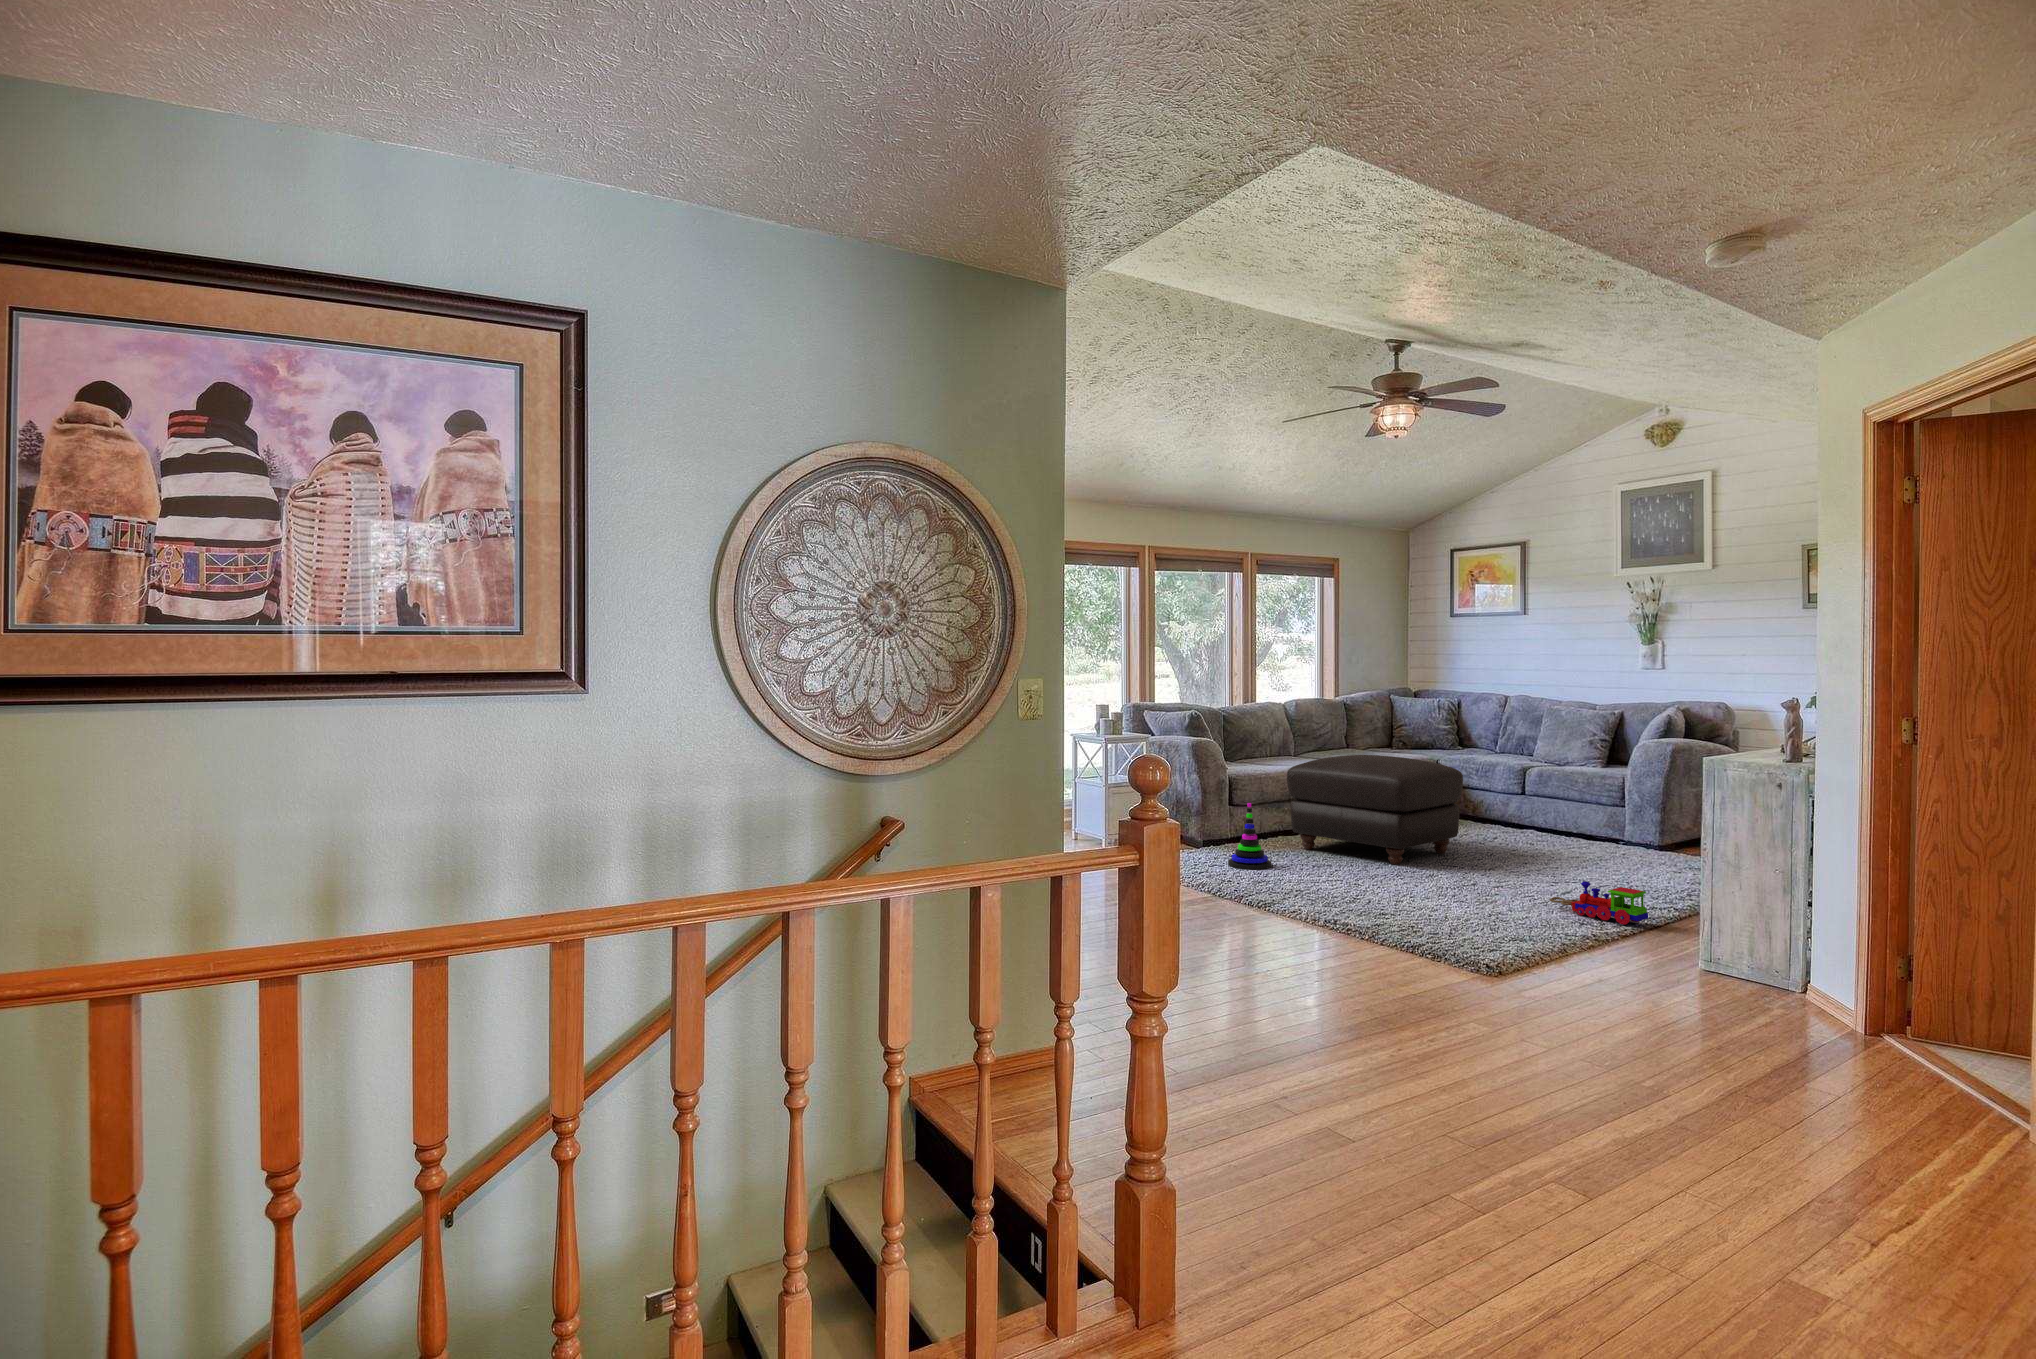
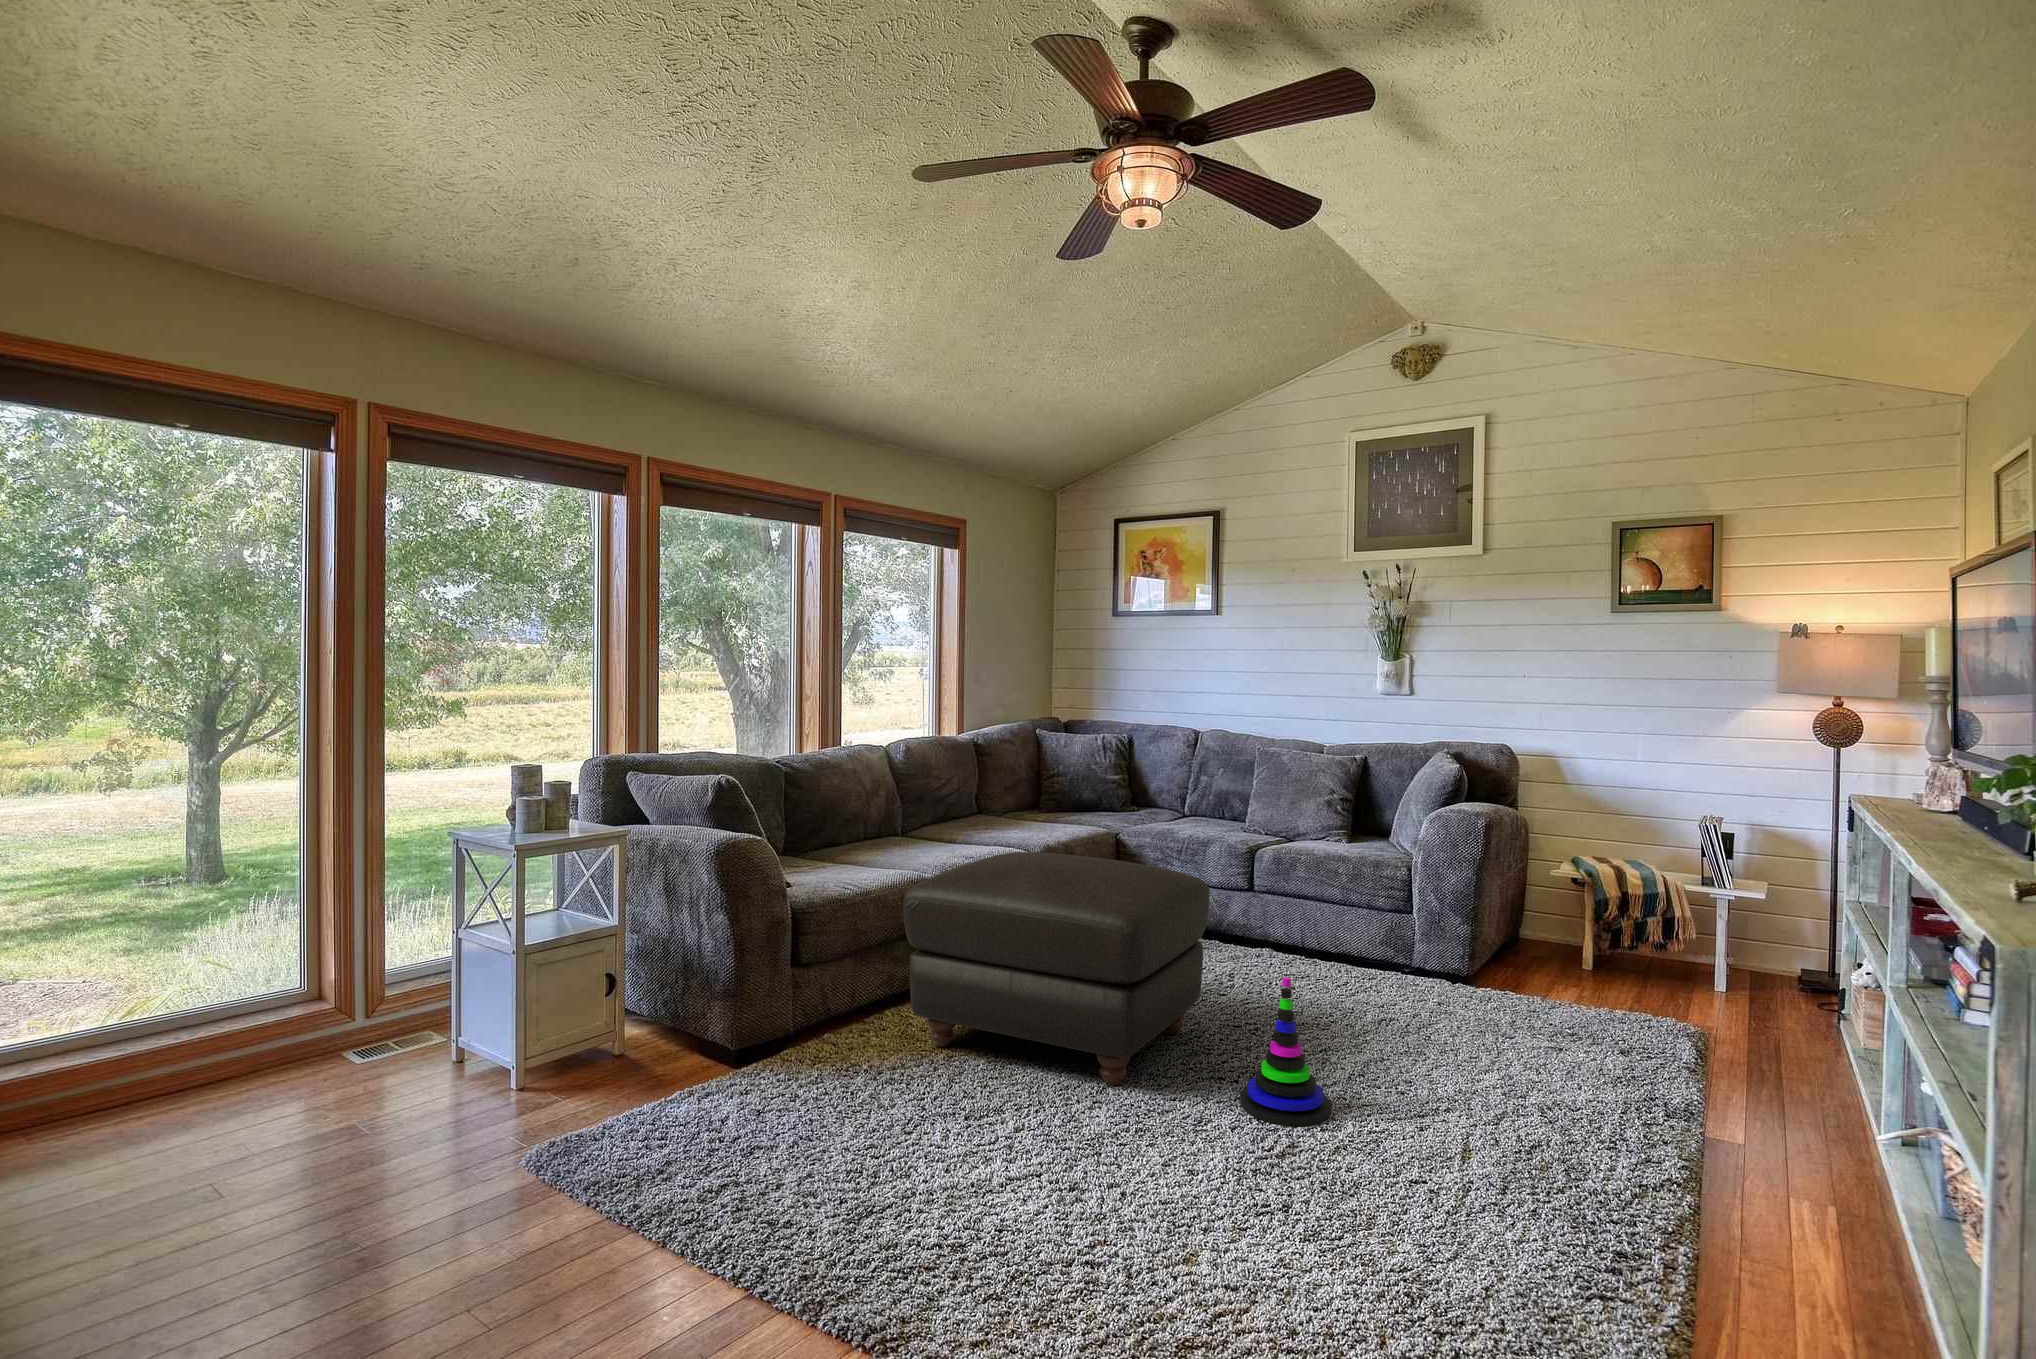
stacking toy: present [1228,803,1272,869] -> present [1240,977,1331,1126]
toy train: present [1550,881,1648,925] -> none [1482,1183,1720,1303]

